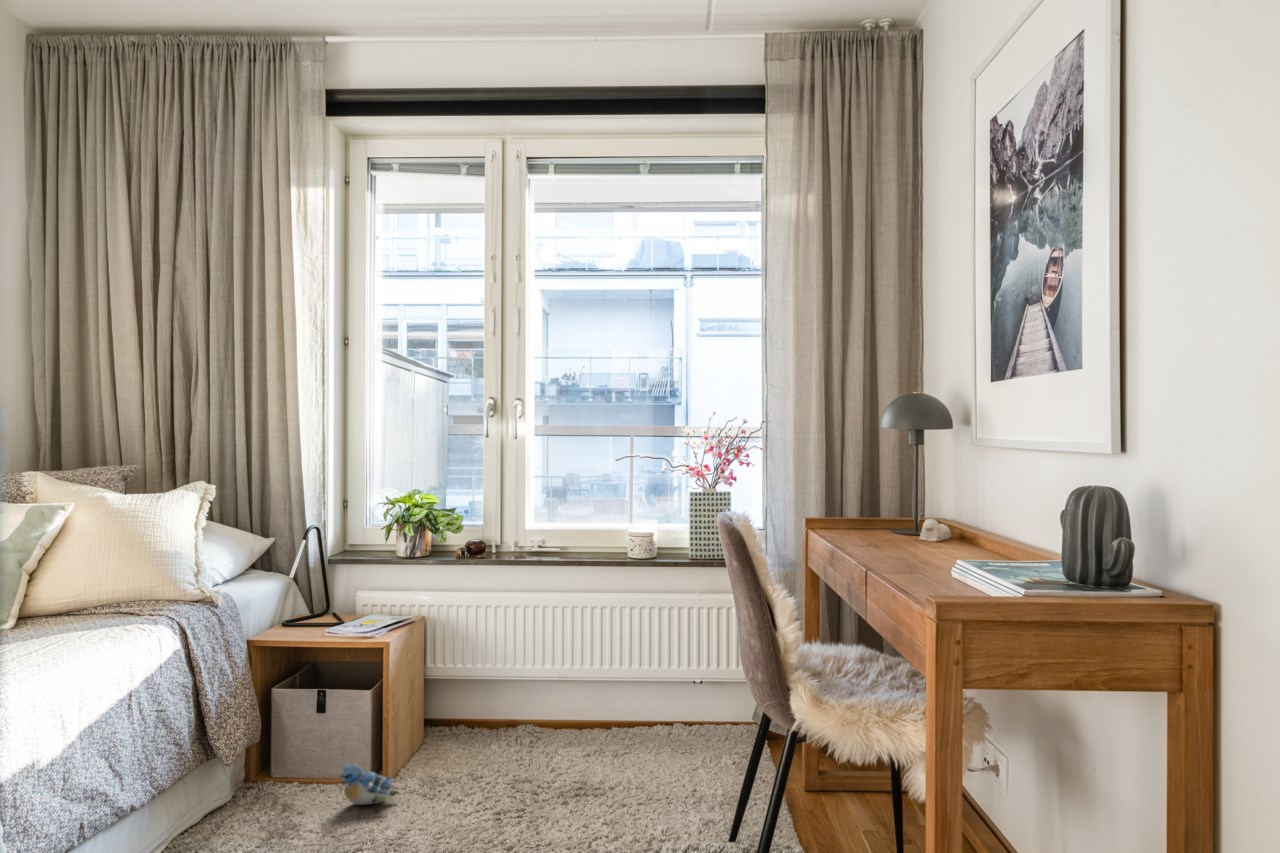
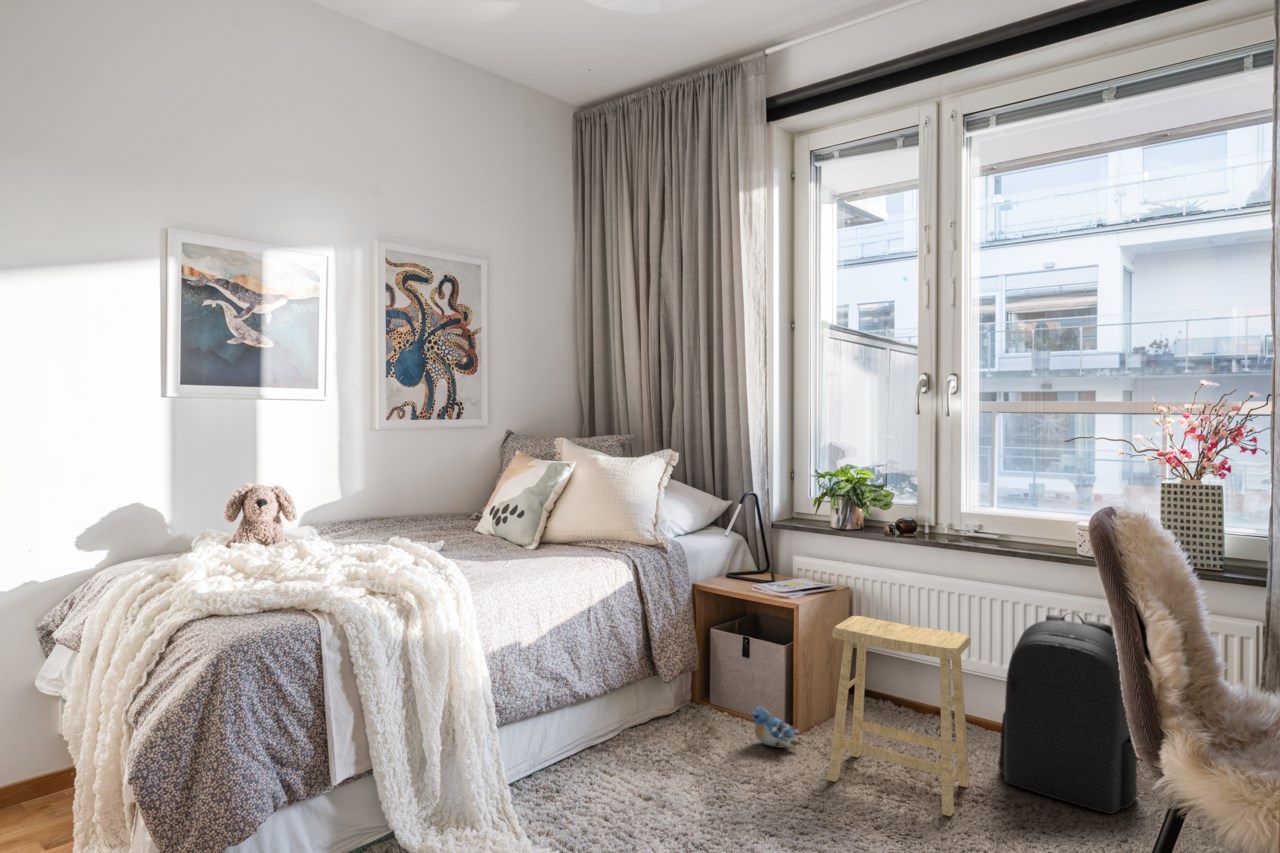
backpack: none [585,606,693,773] -> present [998,614,1137,813]
footstool: none [441,640,568,820] -> present [828,616,971,816]

